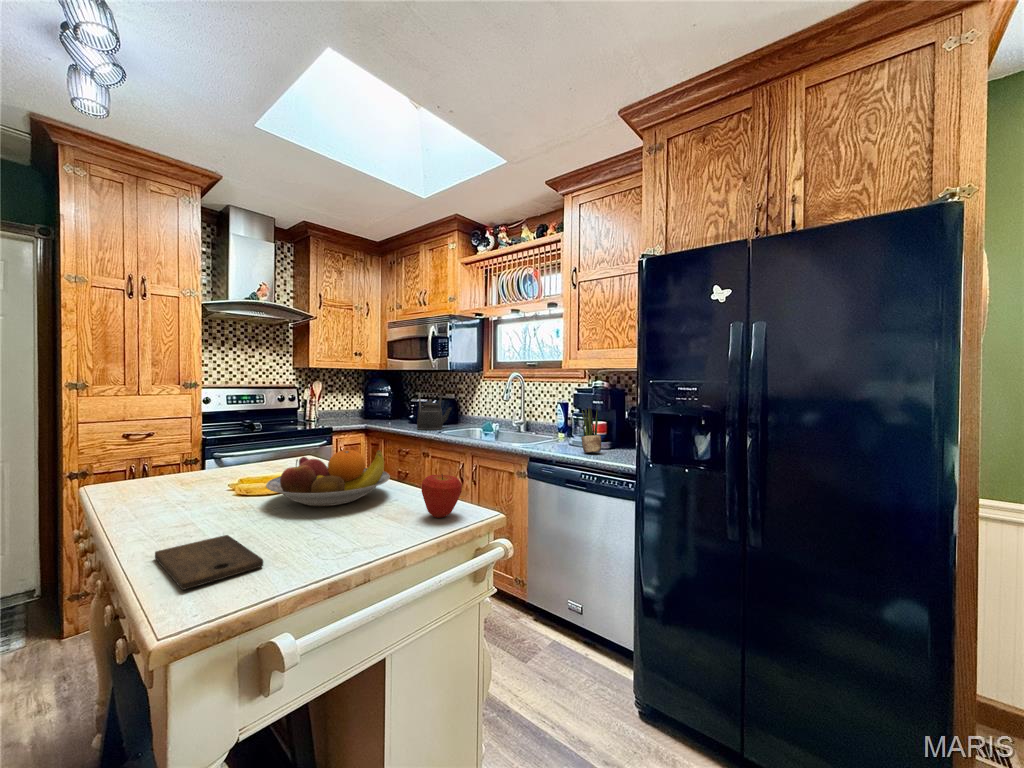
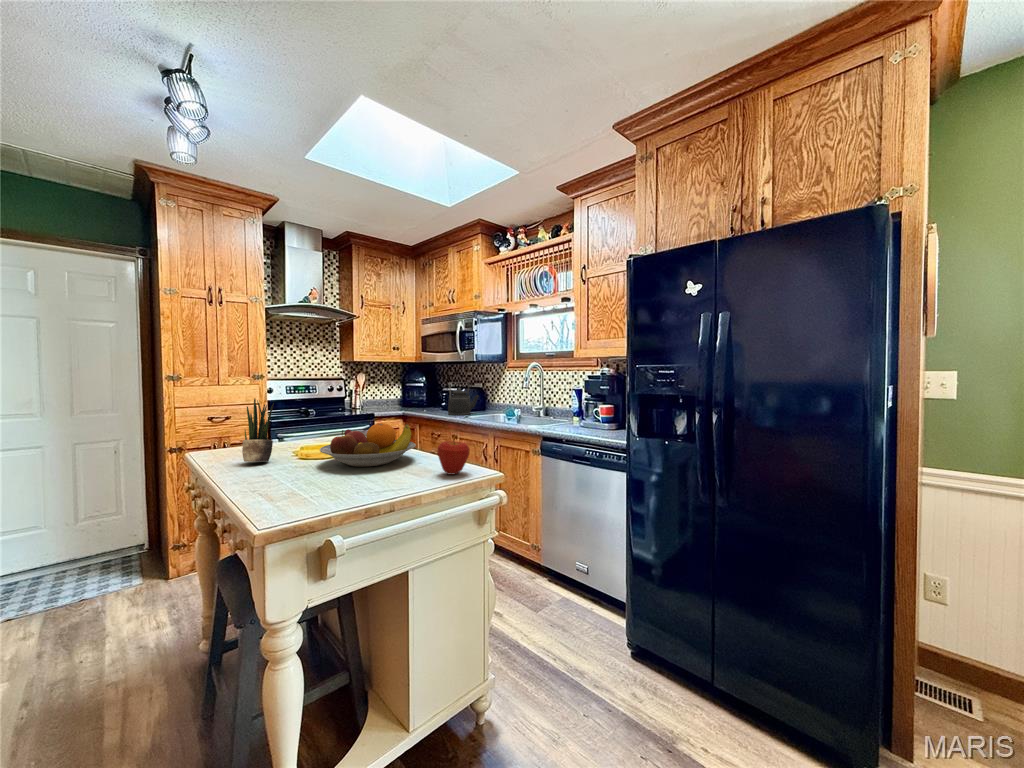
potted plant: present [581,405,602,452] -> present [242,399,274,462]
cutting board: present [155,535,263,590] -> none [244,482,319,511]

